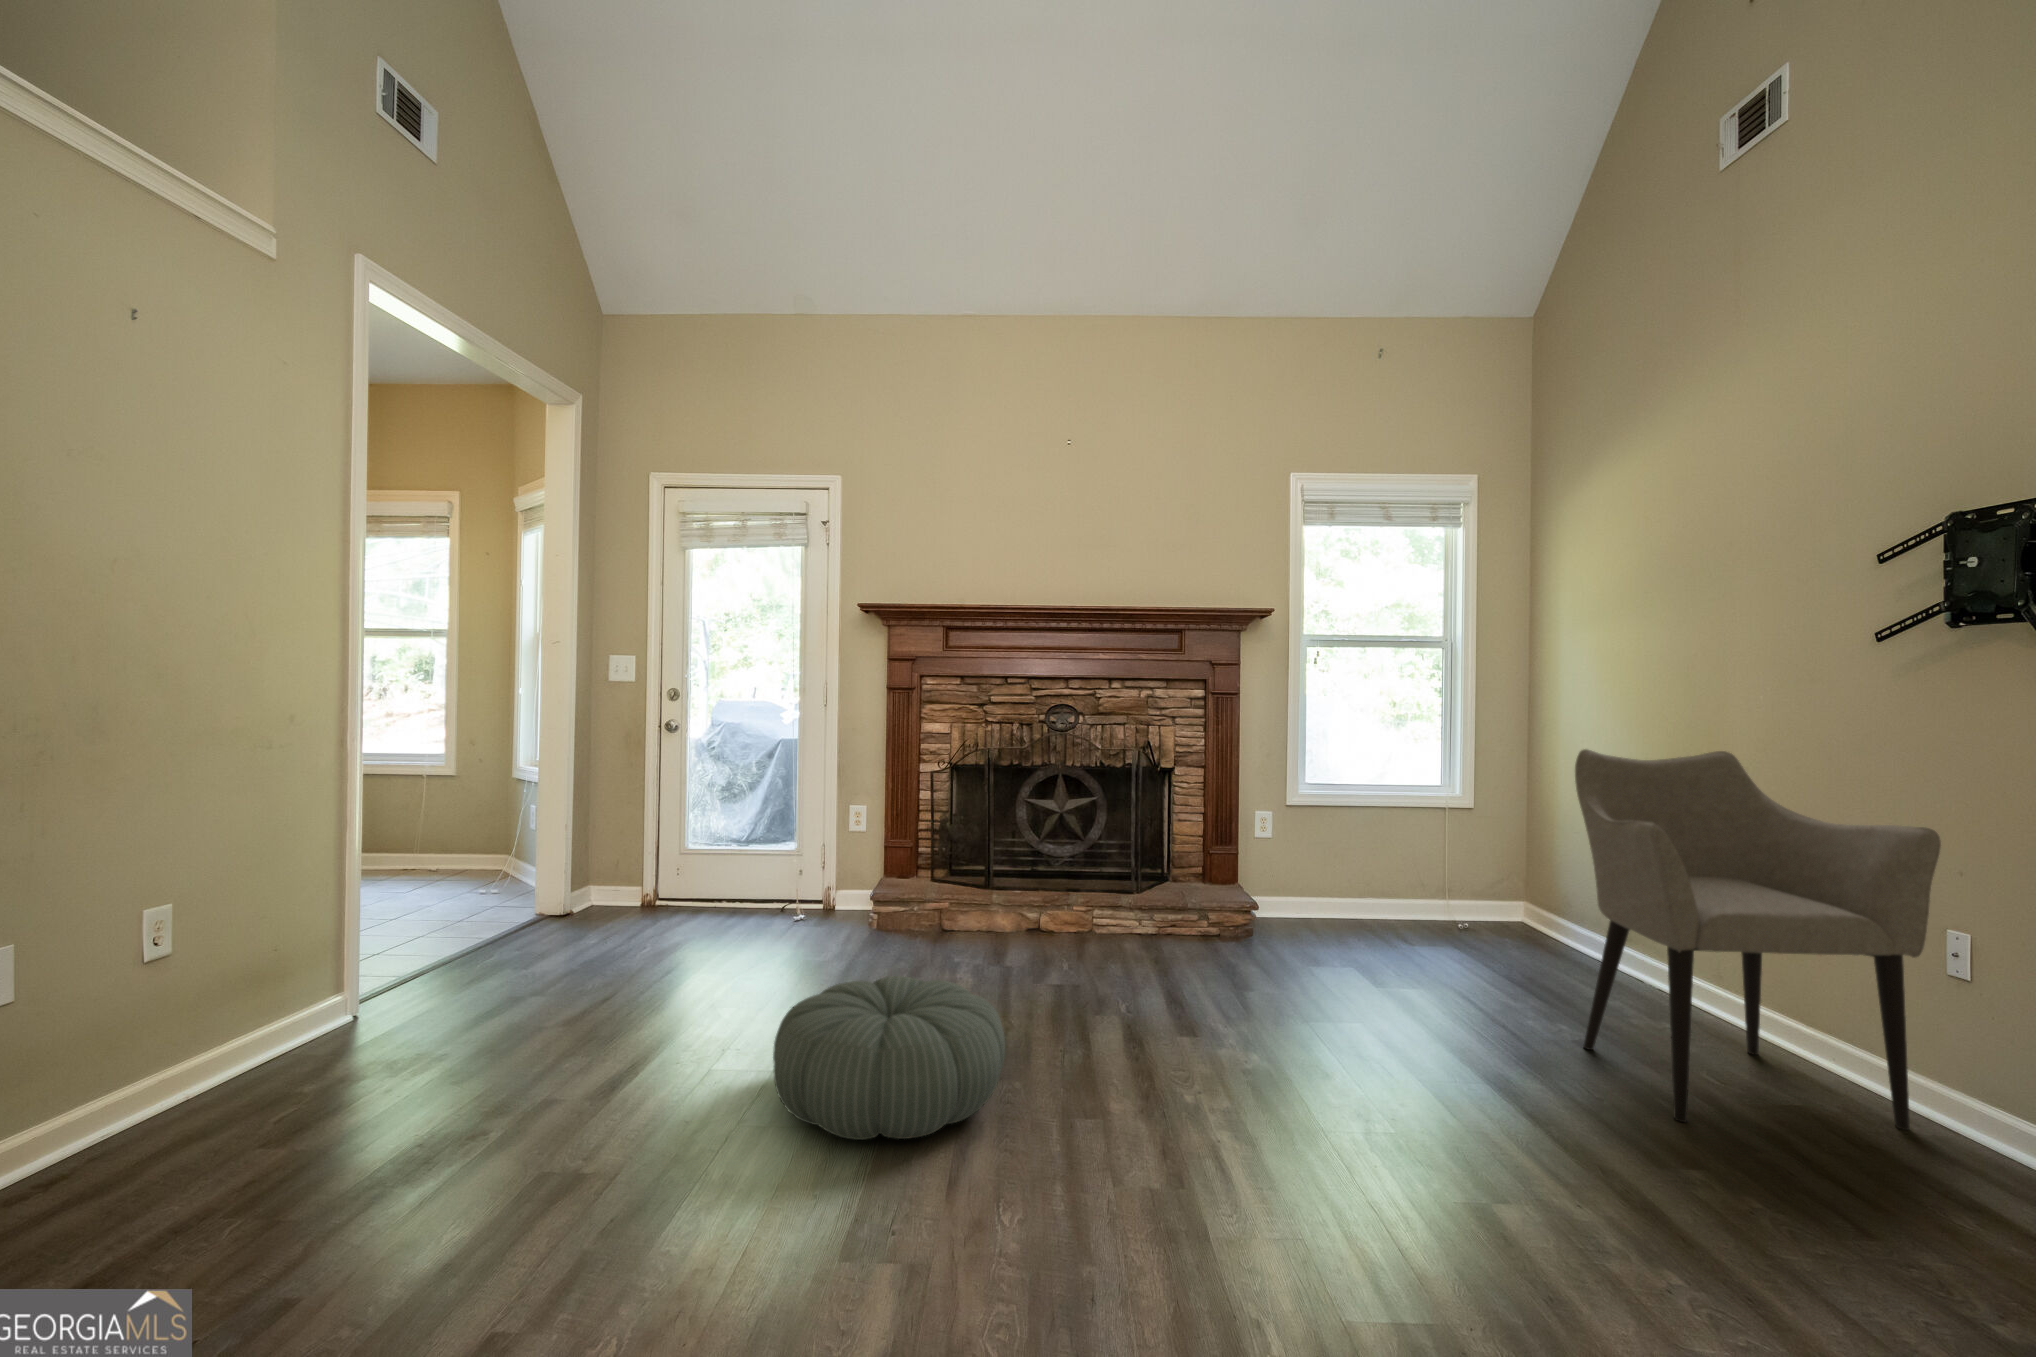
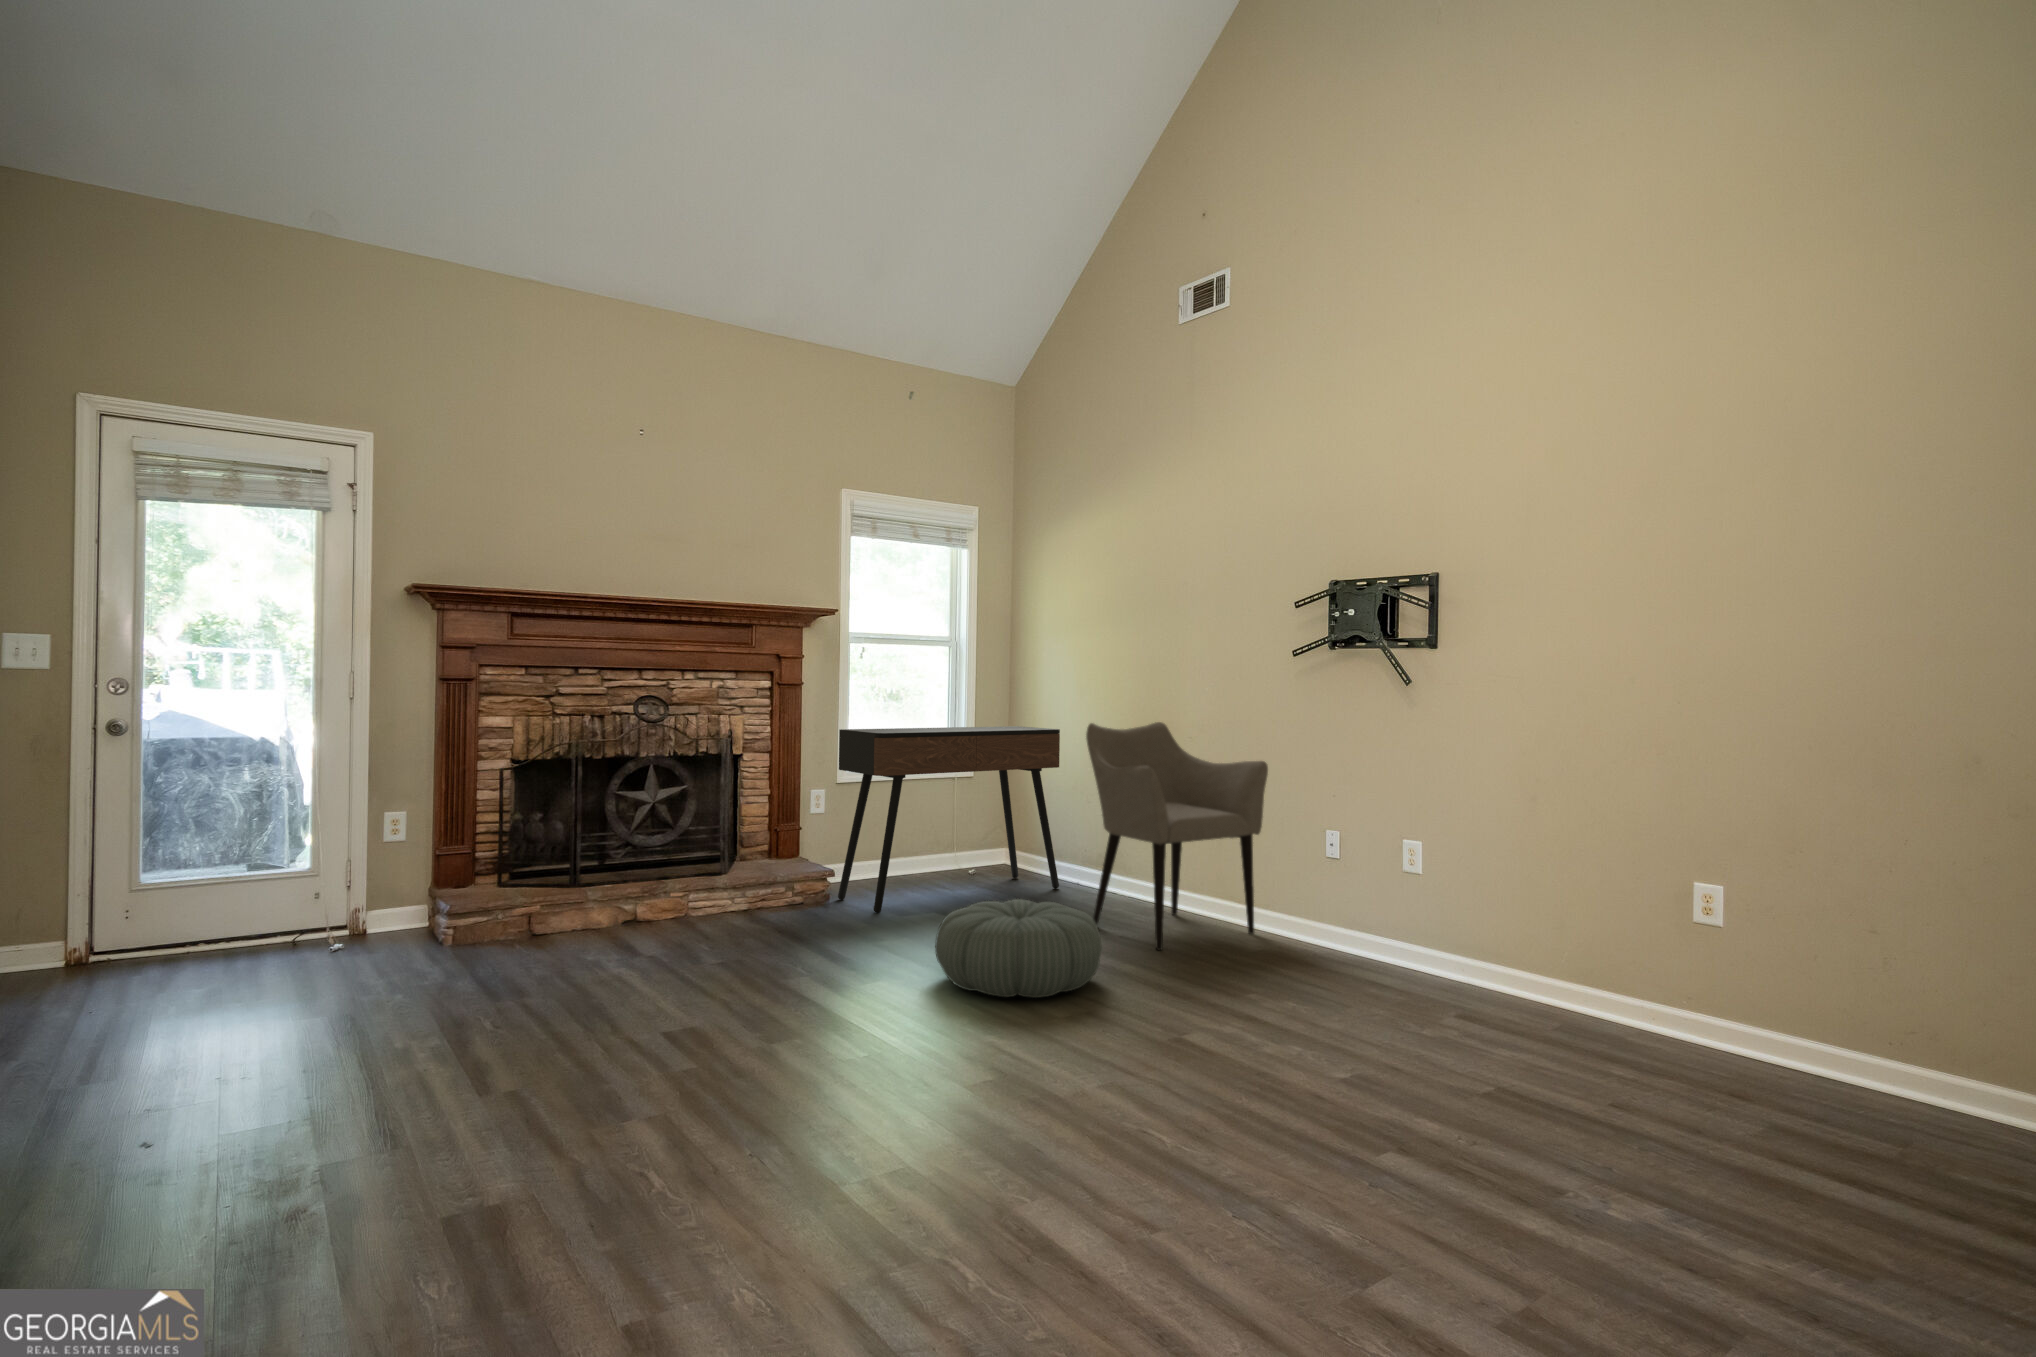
console table: none [1266,745,1576,970] -> present [838,726,1060,913]
pouf: present [773,976,1005,1140] -> present [935,899,1102,998]

